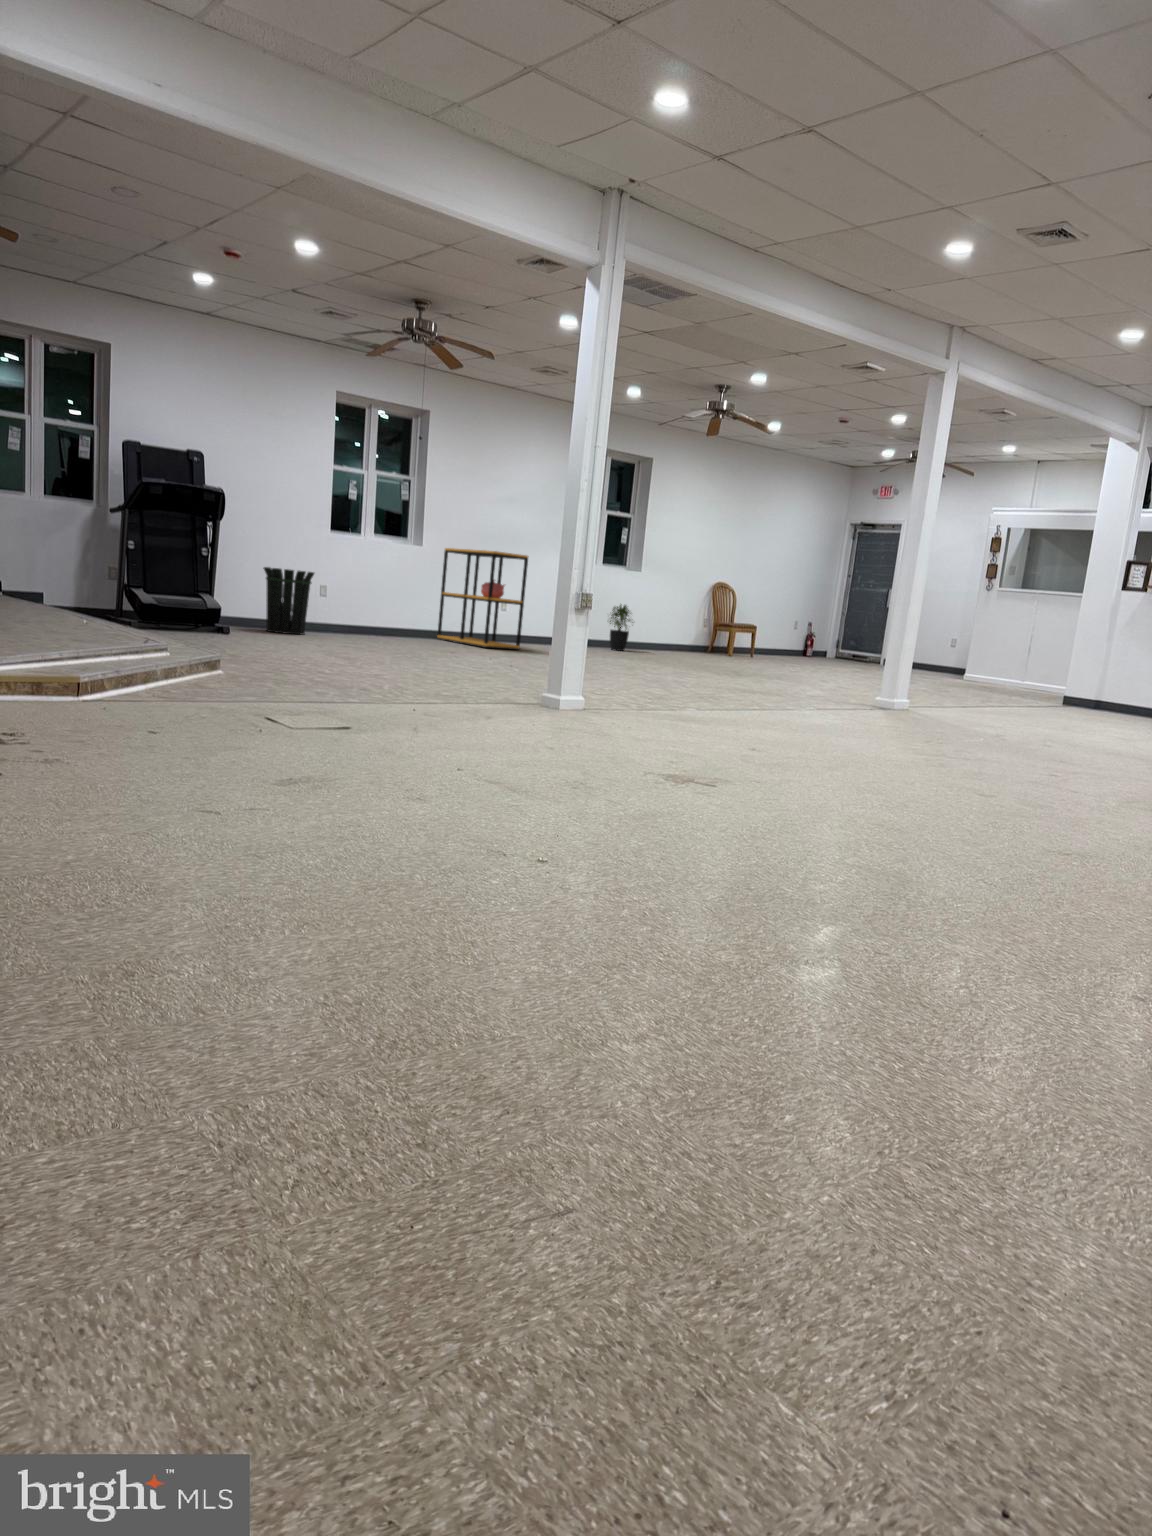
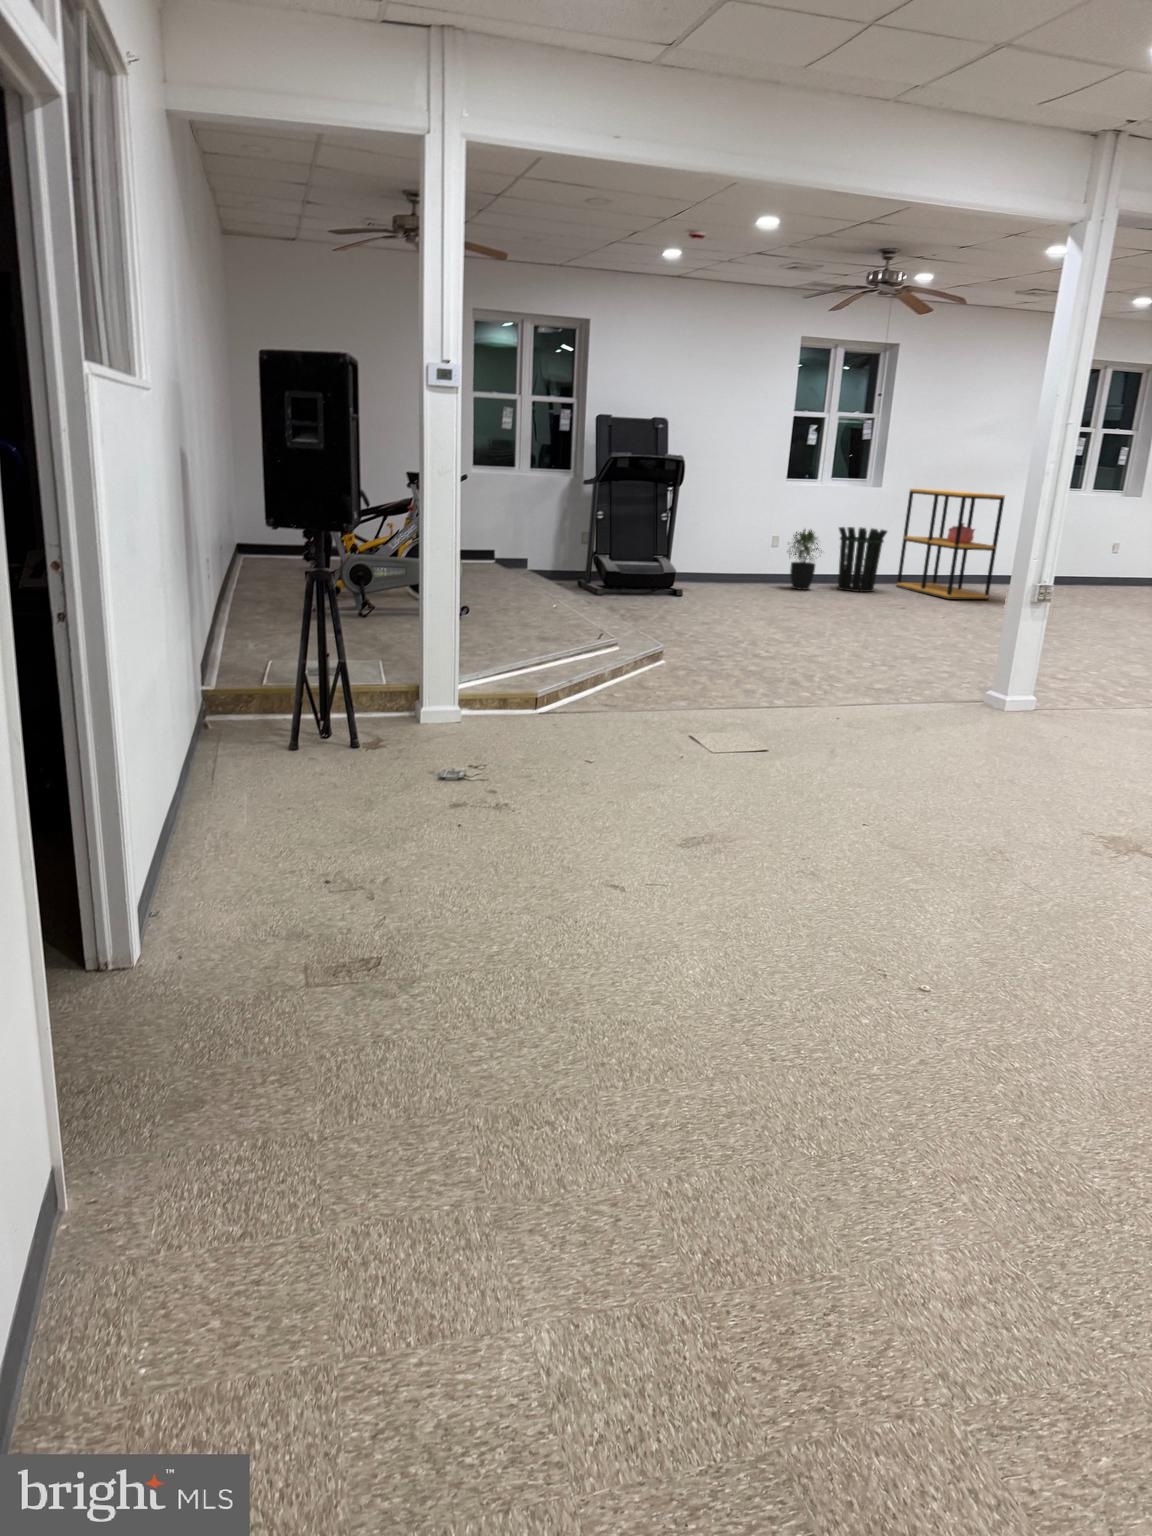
waste bin: present [263,567,314,634] -> present [837,527,887,592]
potted plant: present [610,605,633,651] -> present [787,529,819,590]

